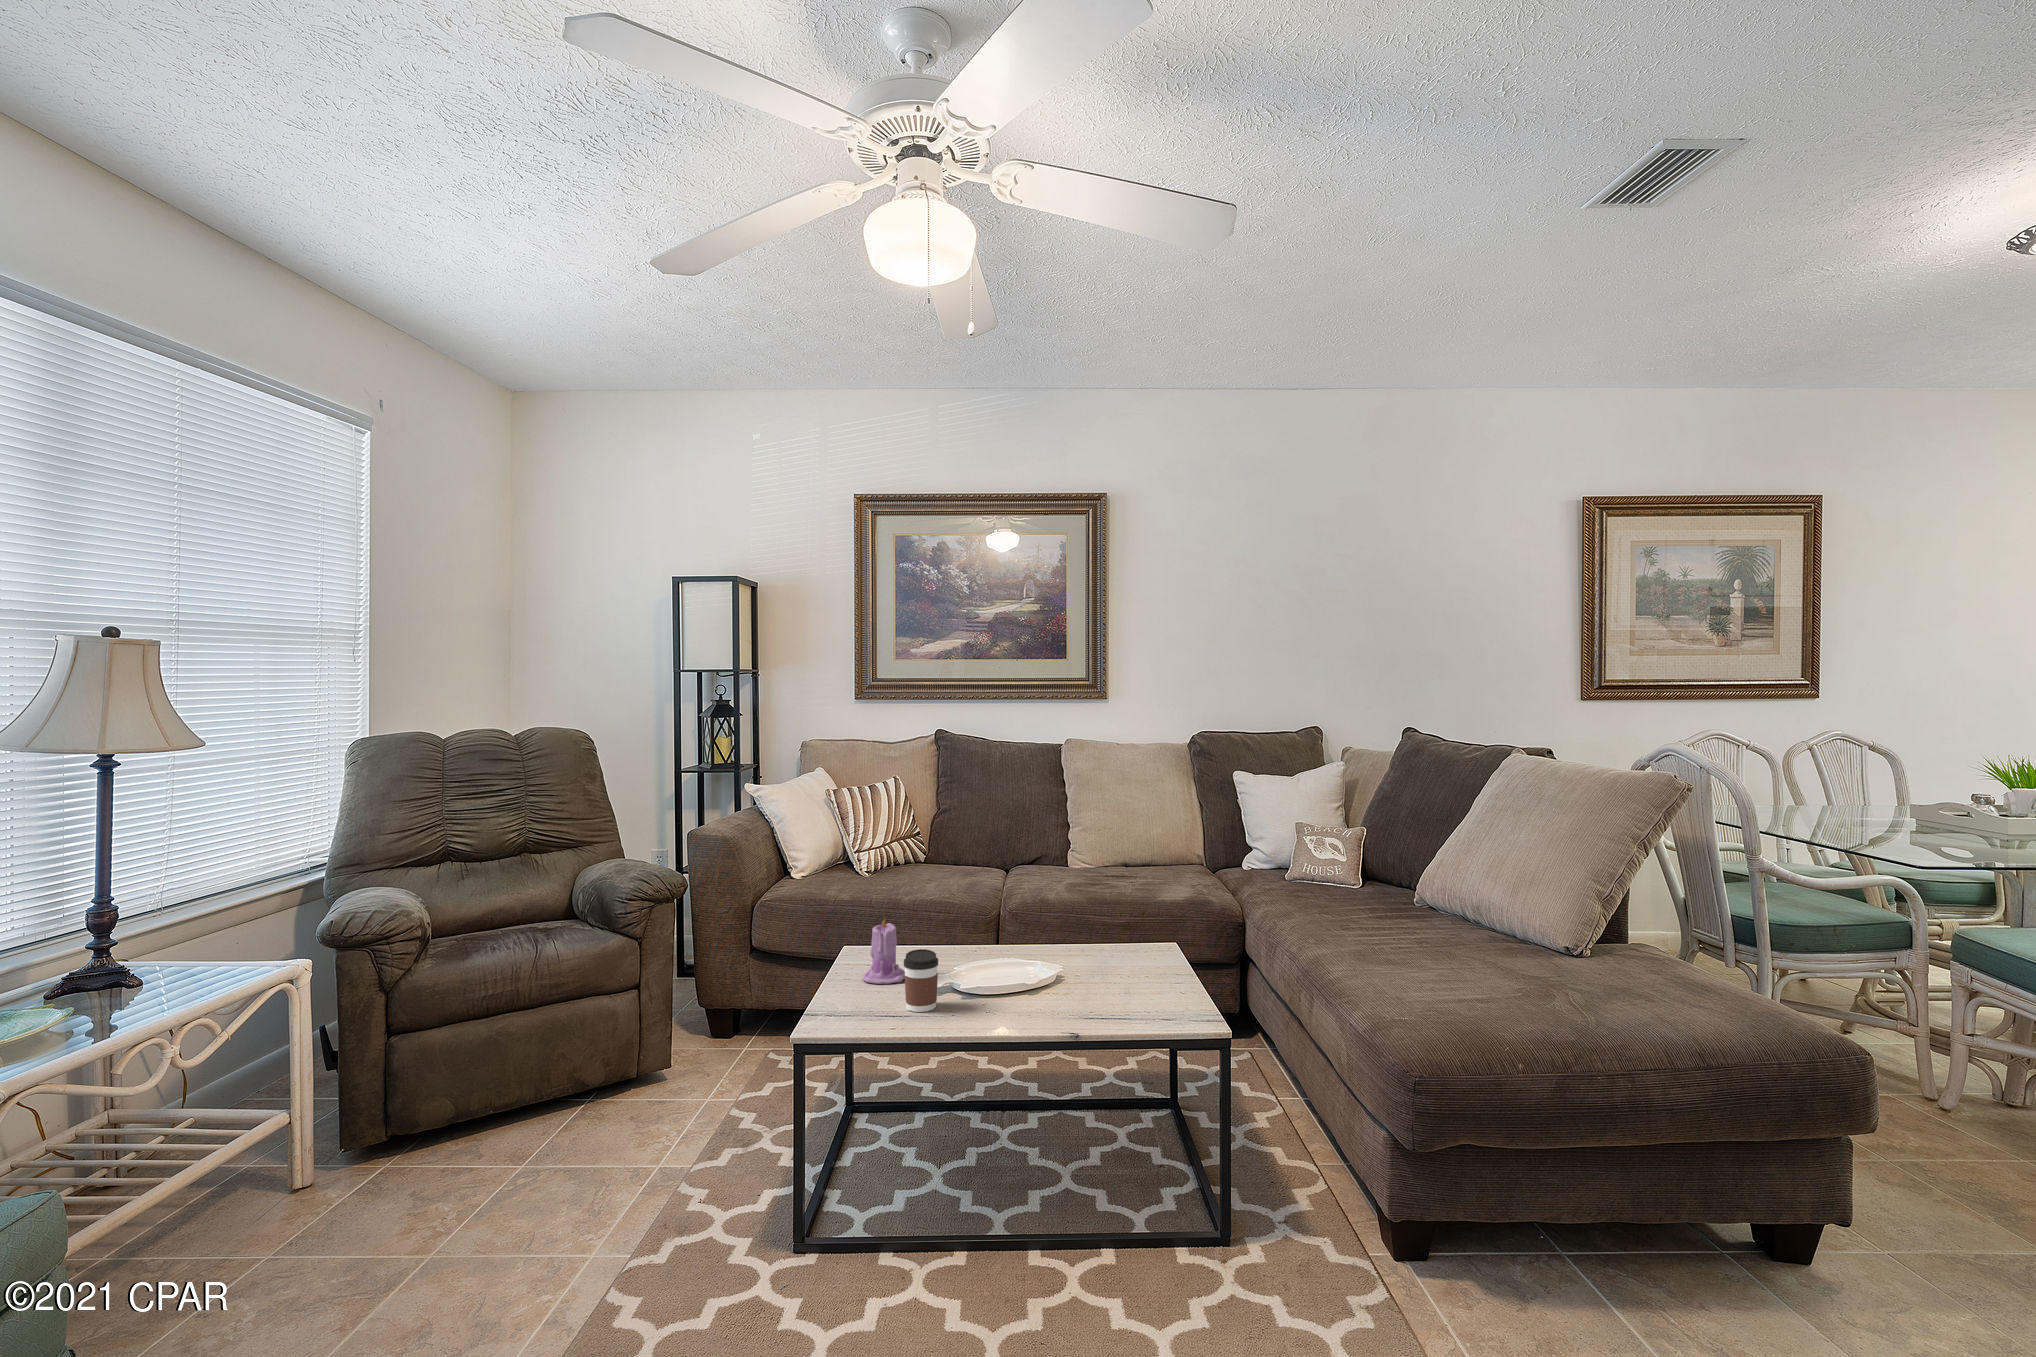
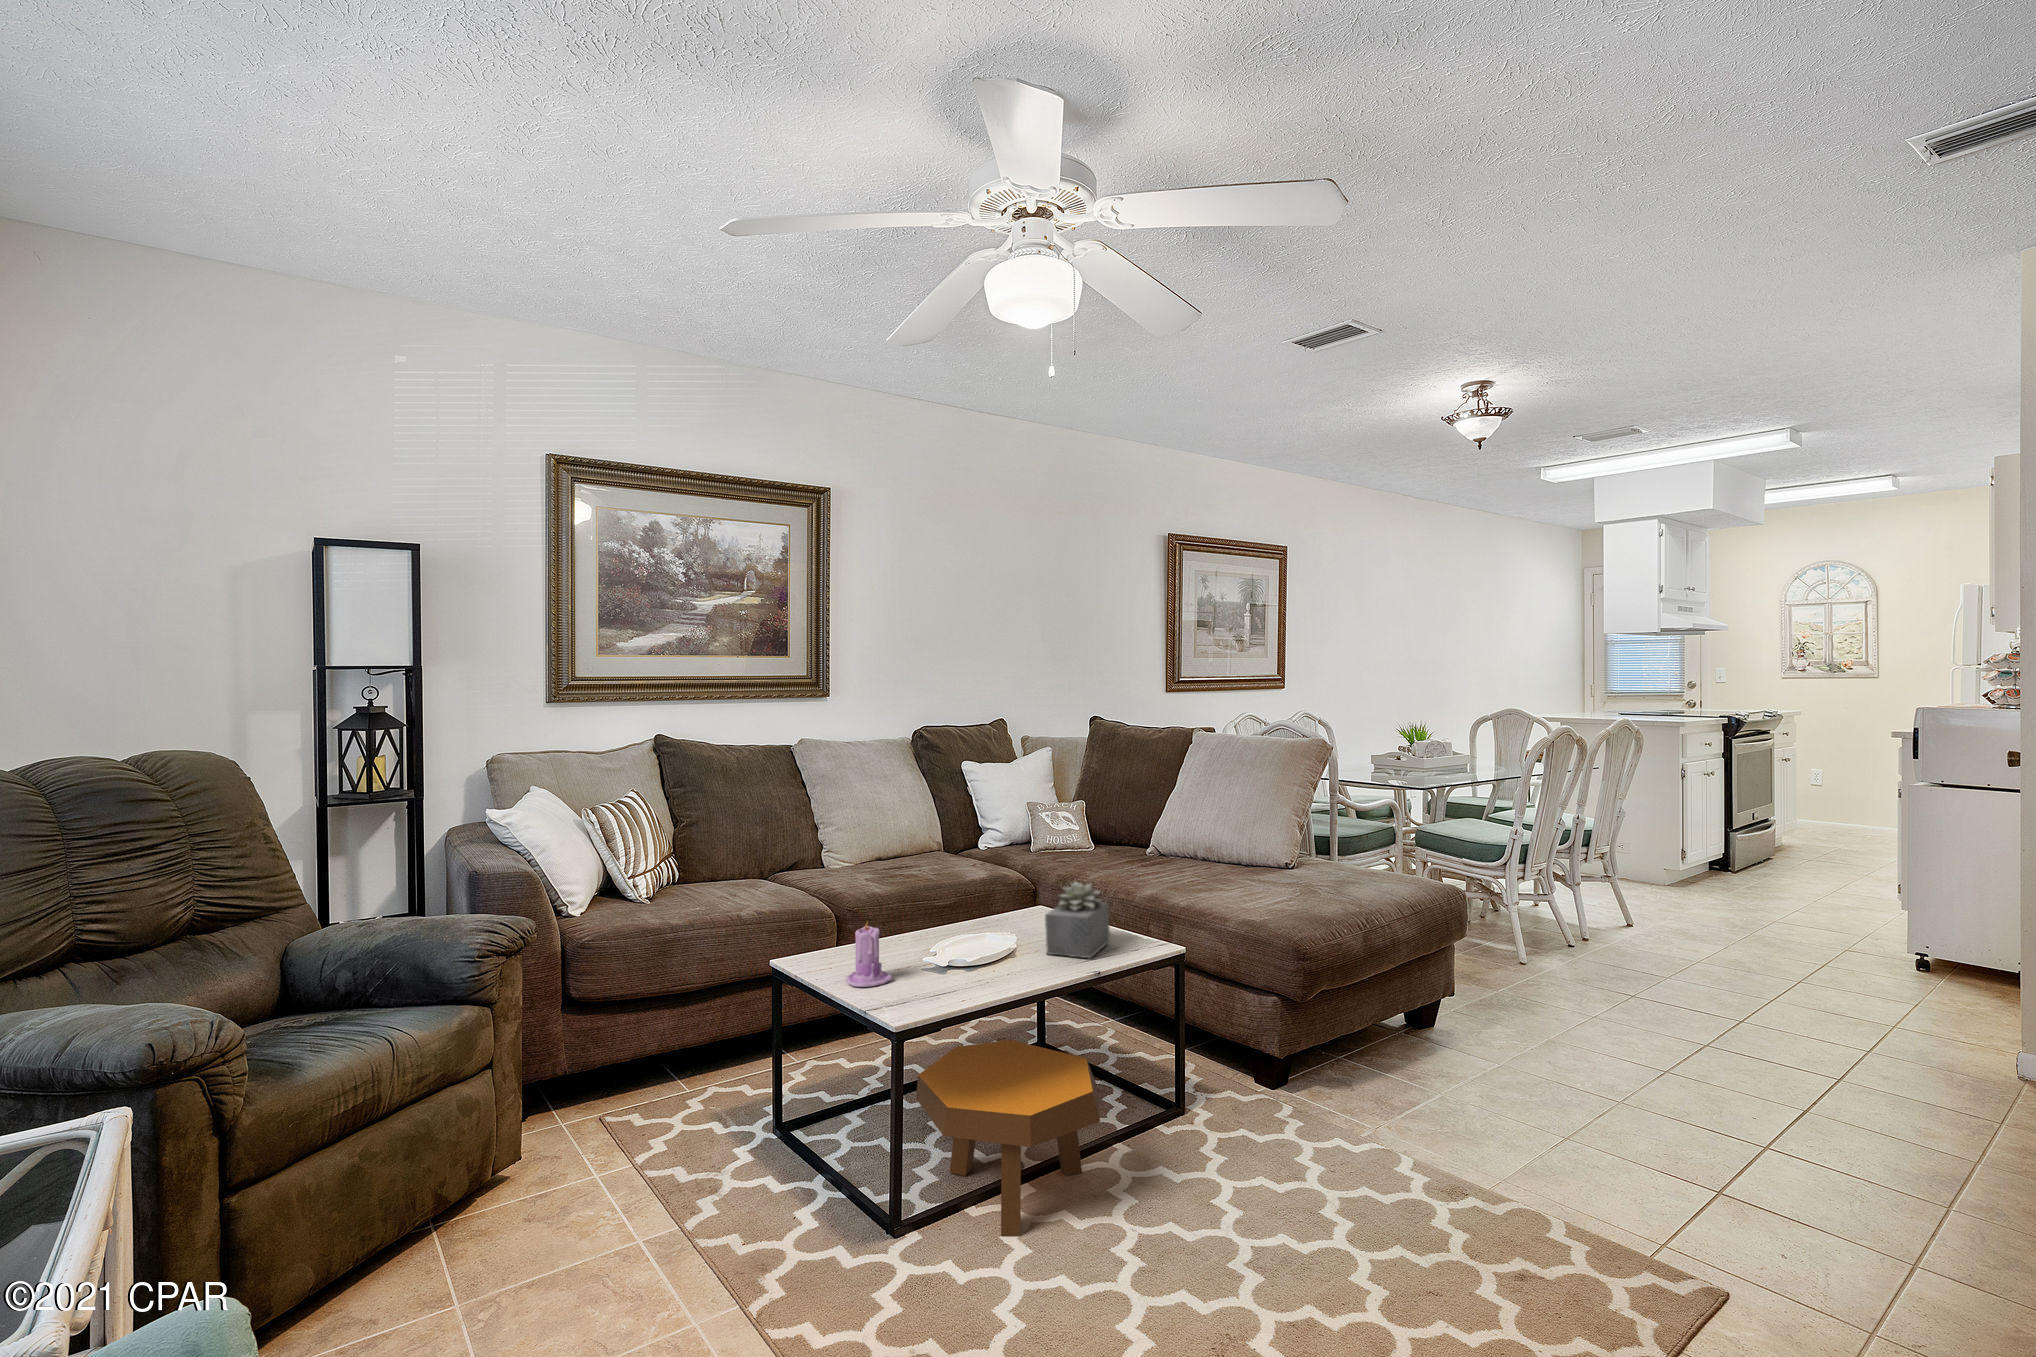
succulent plant: none [1079,912,1168,1003] -> present [1045,882,1110,958]
coffee cup: present [904,949,938,1012] -> none [937,939,970,998]
footstool: none [869,1068,1079,1284] -> present [916,1040,1100,1236]

